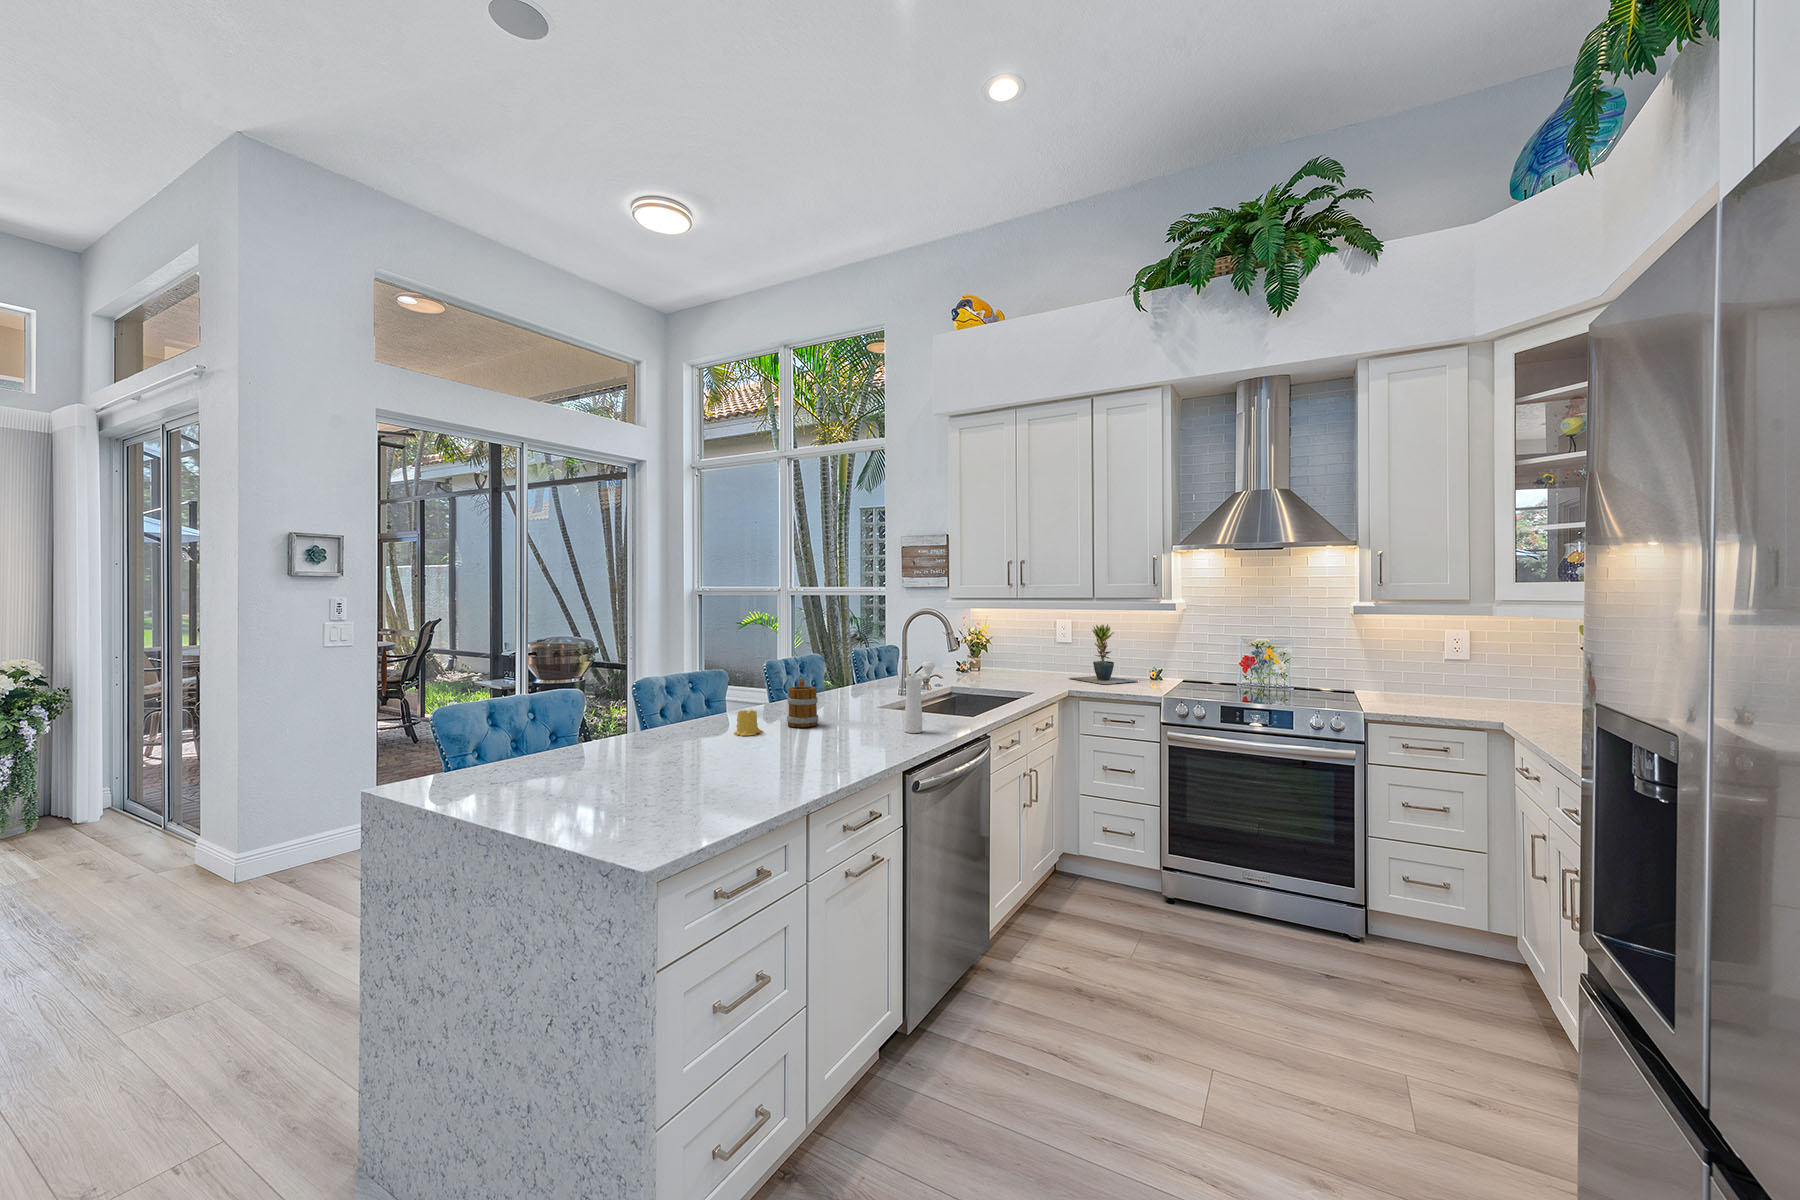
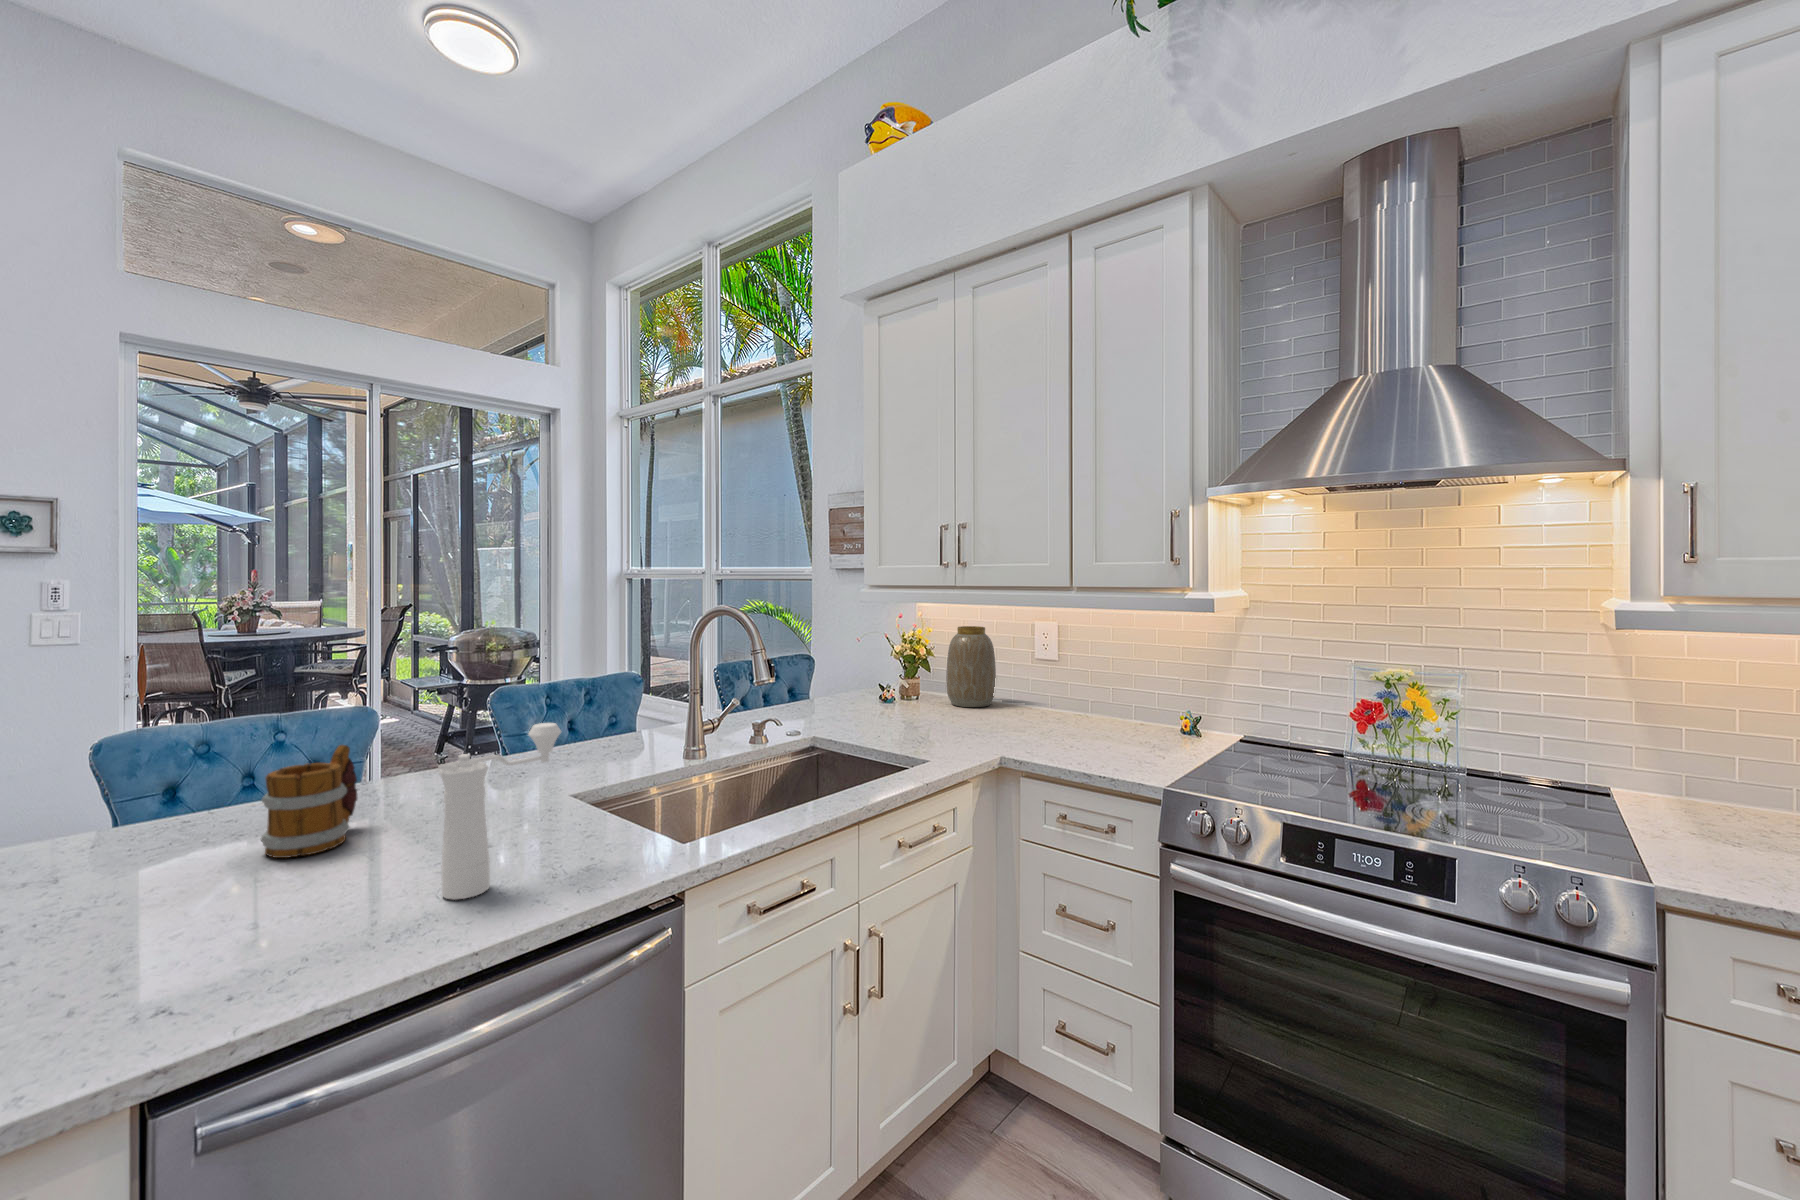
vase: none [998,623,1029,673] -> present [946,626,996,707]
potted plant: present [1070,624,1136,684] -> none [1043,632,1163,740]
candle: present [734,710,763,736] -> none [79,818,174,885]

